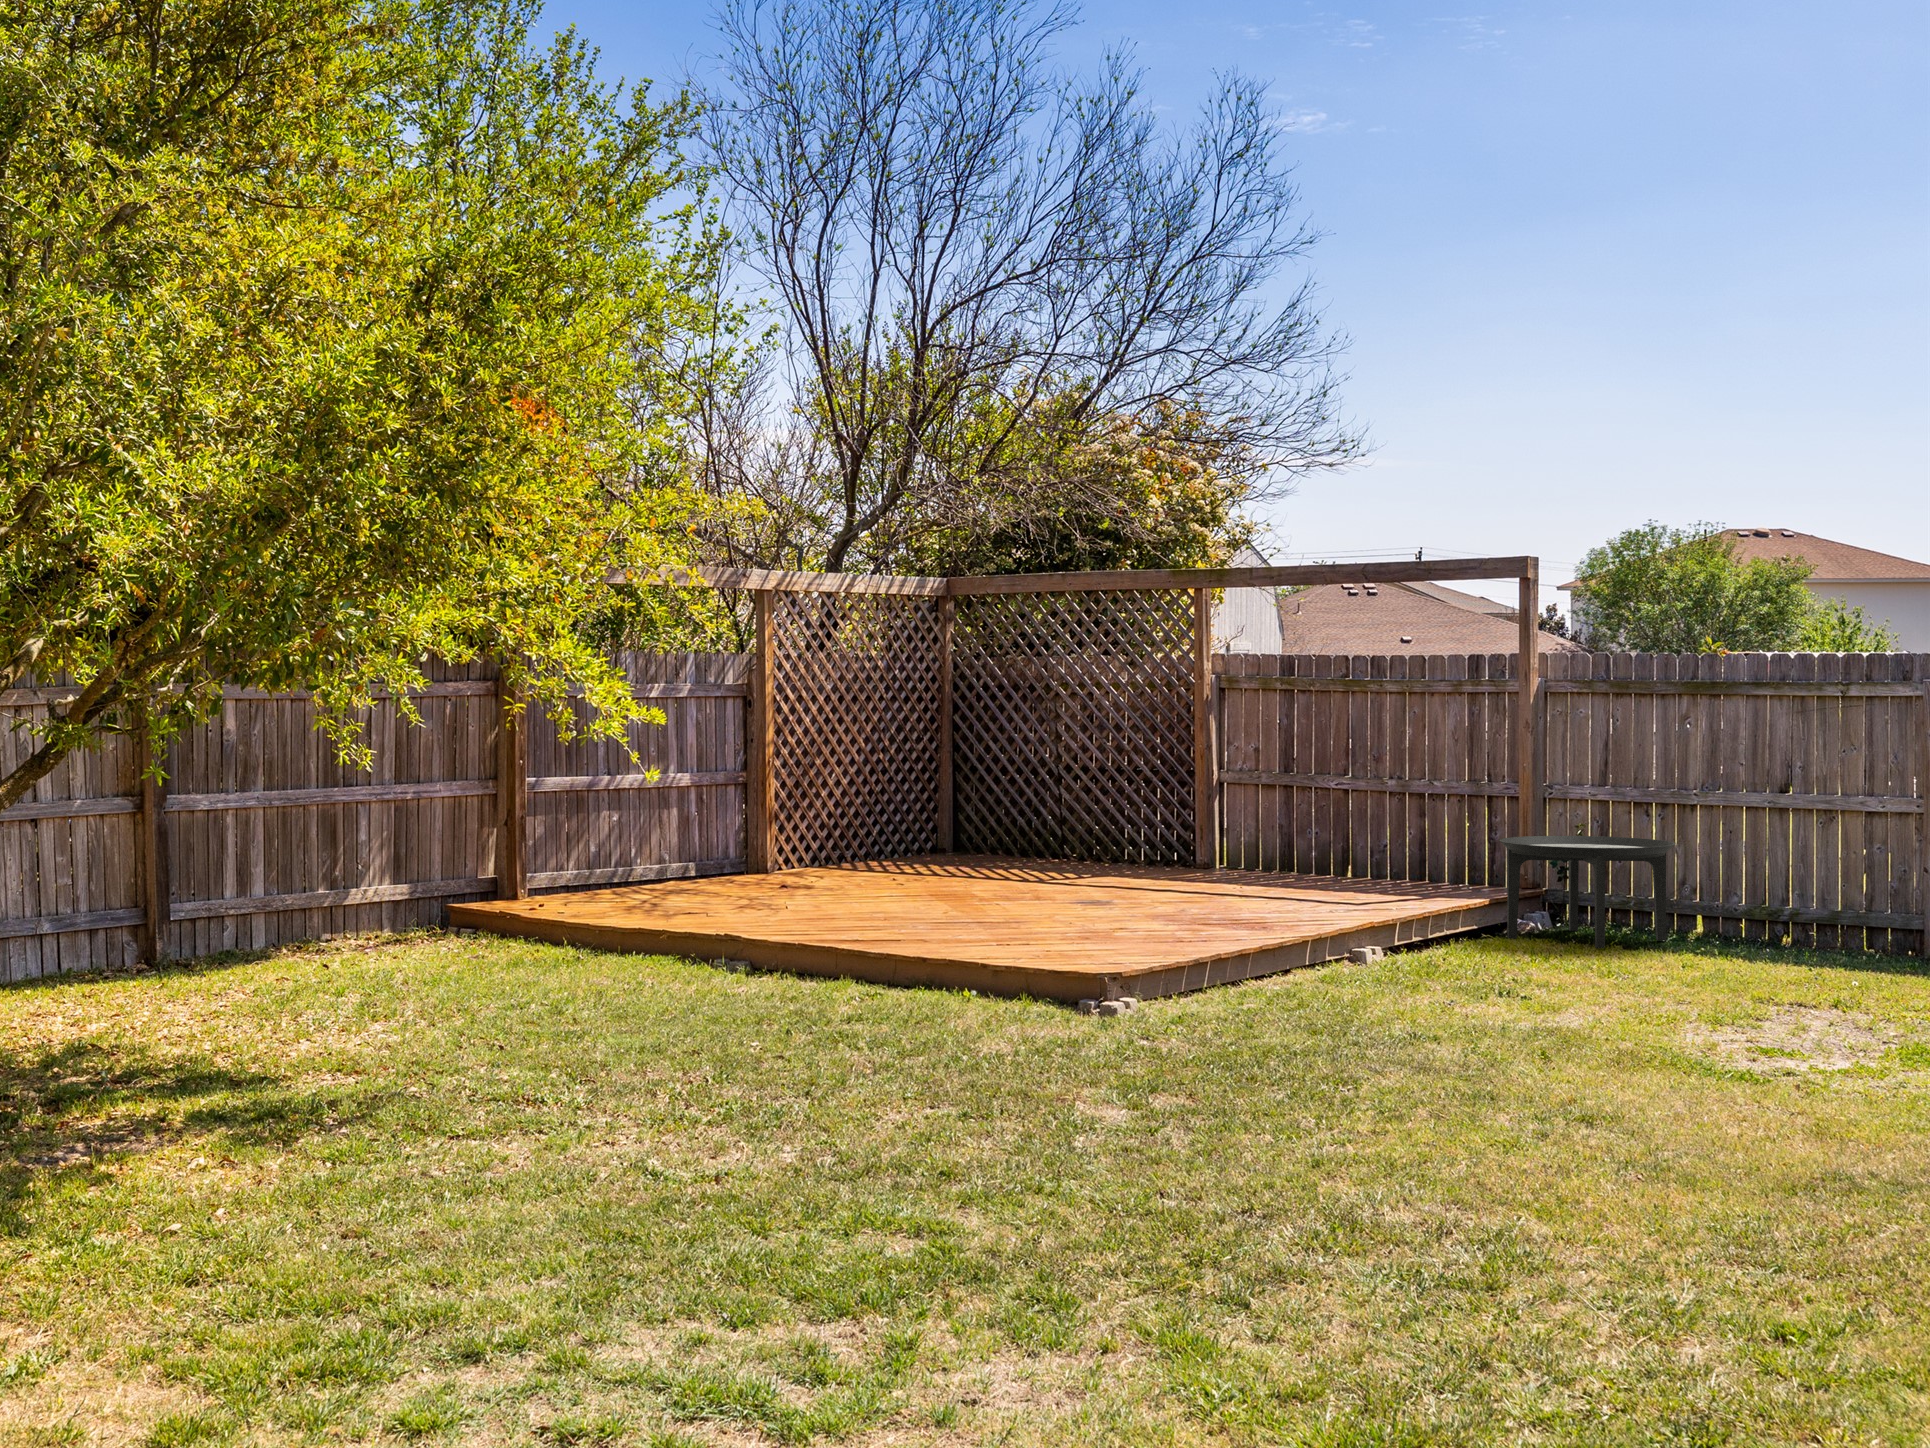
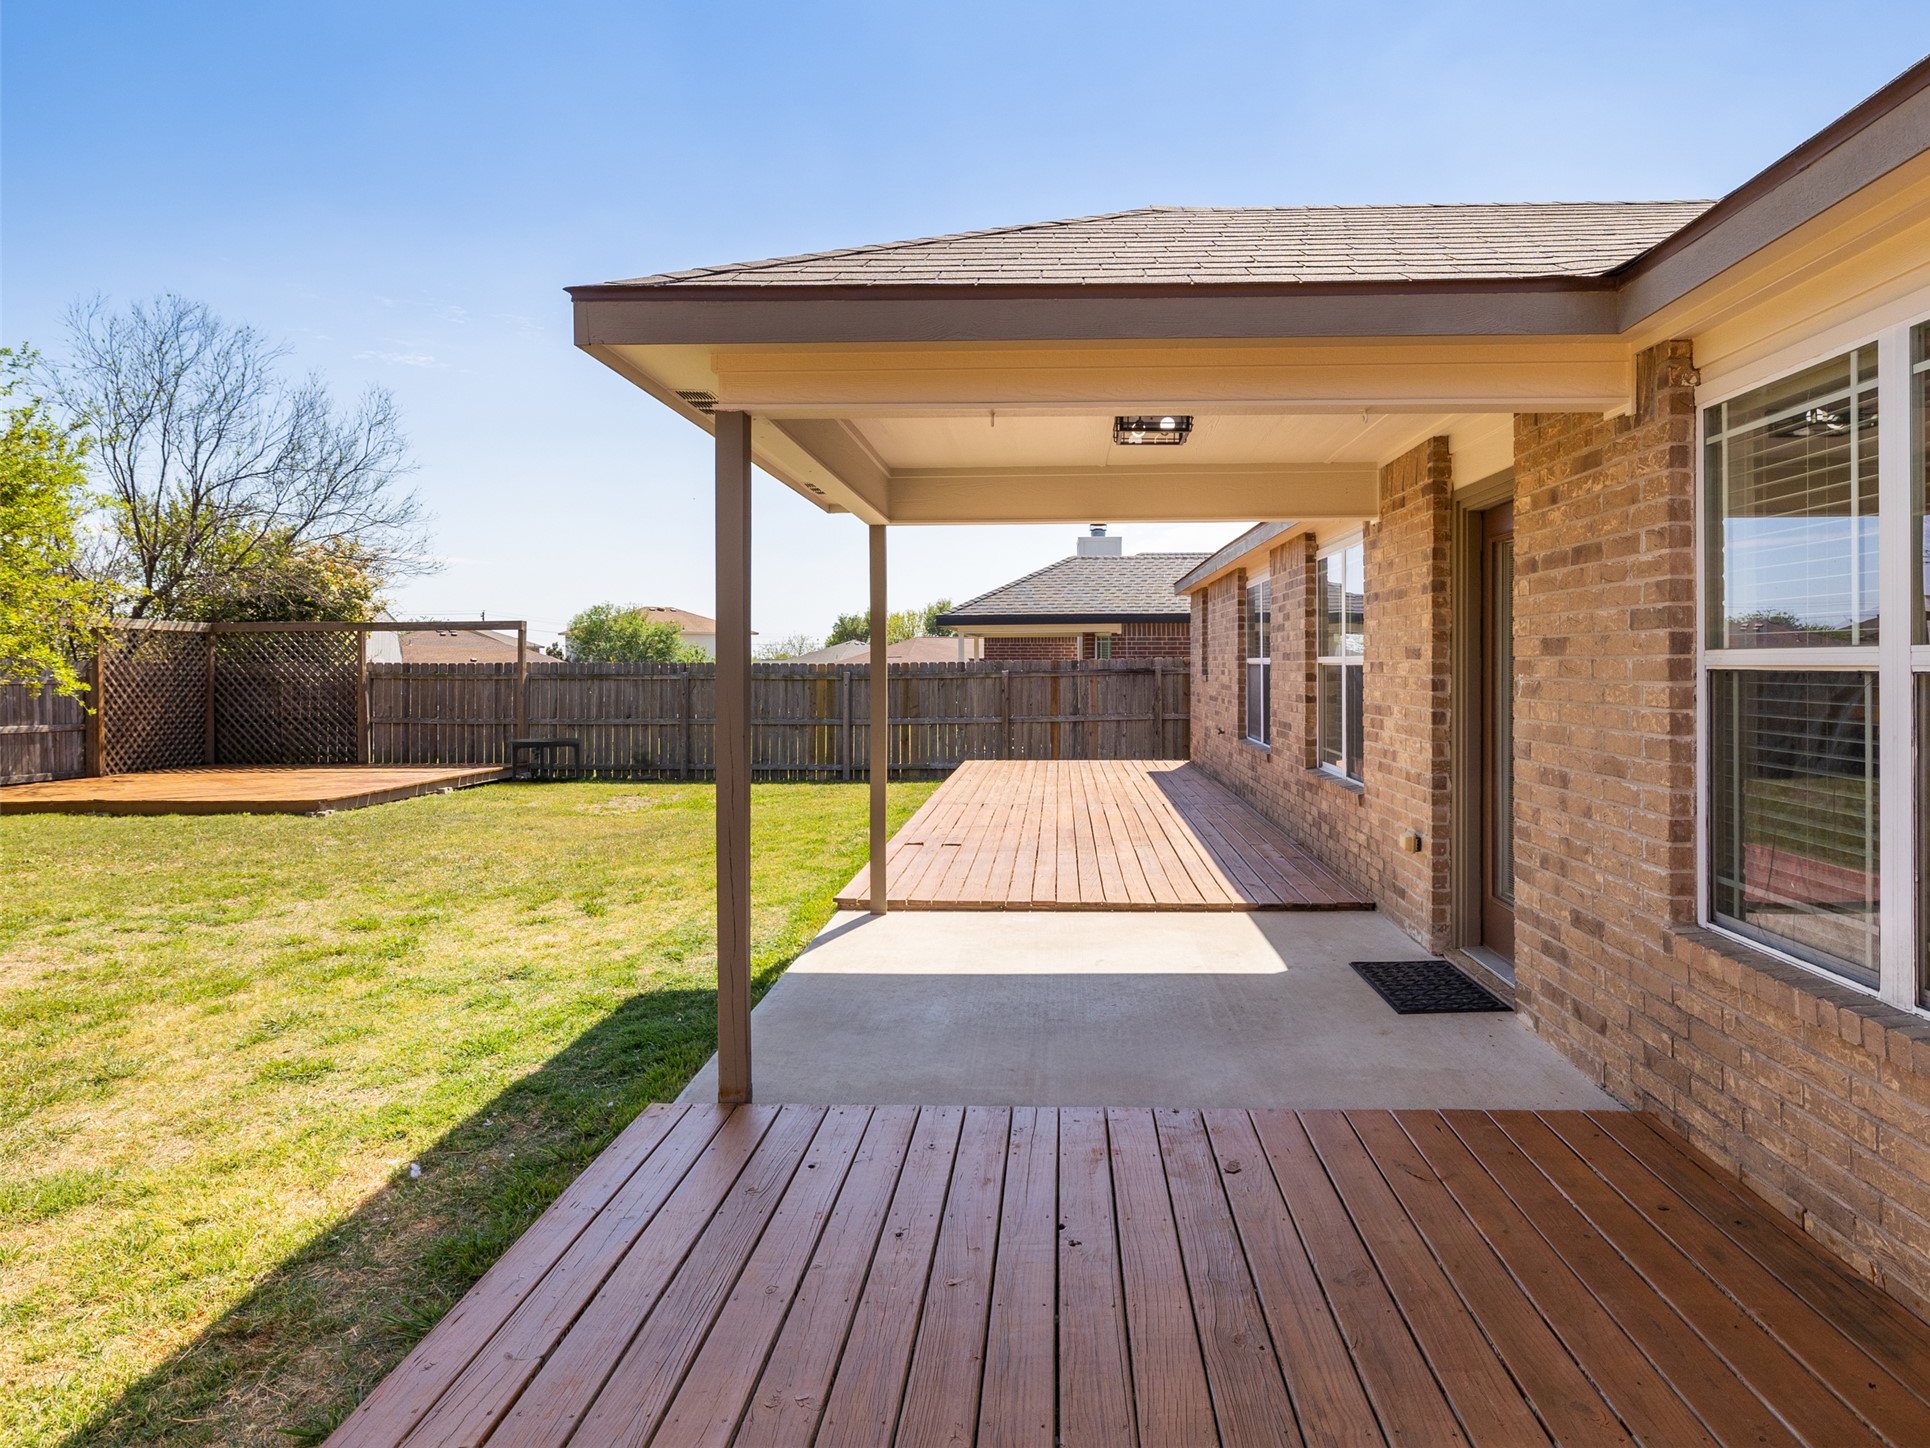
potted tree: none [1797,850,1874,961] -> present [631,740,656,780]

